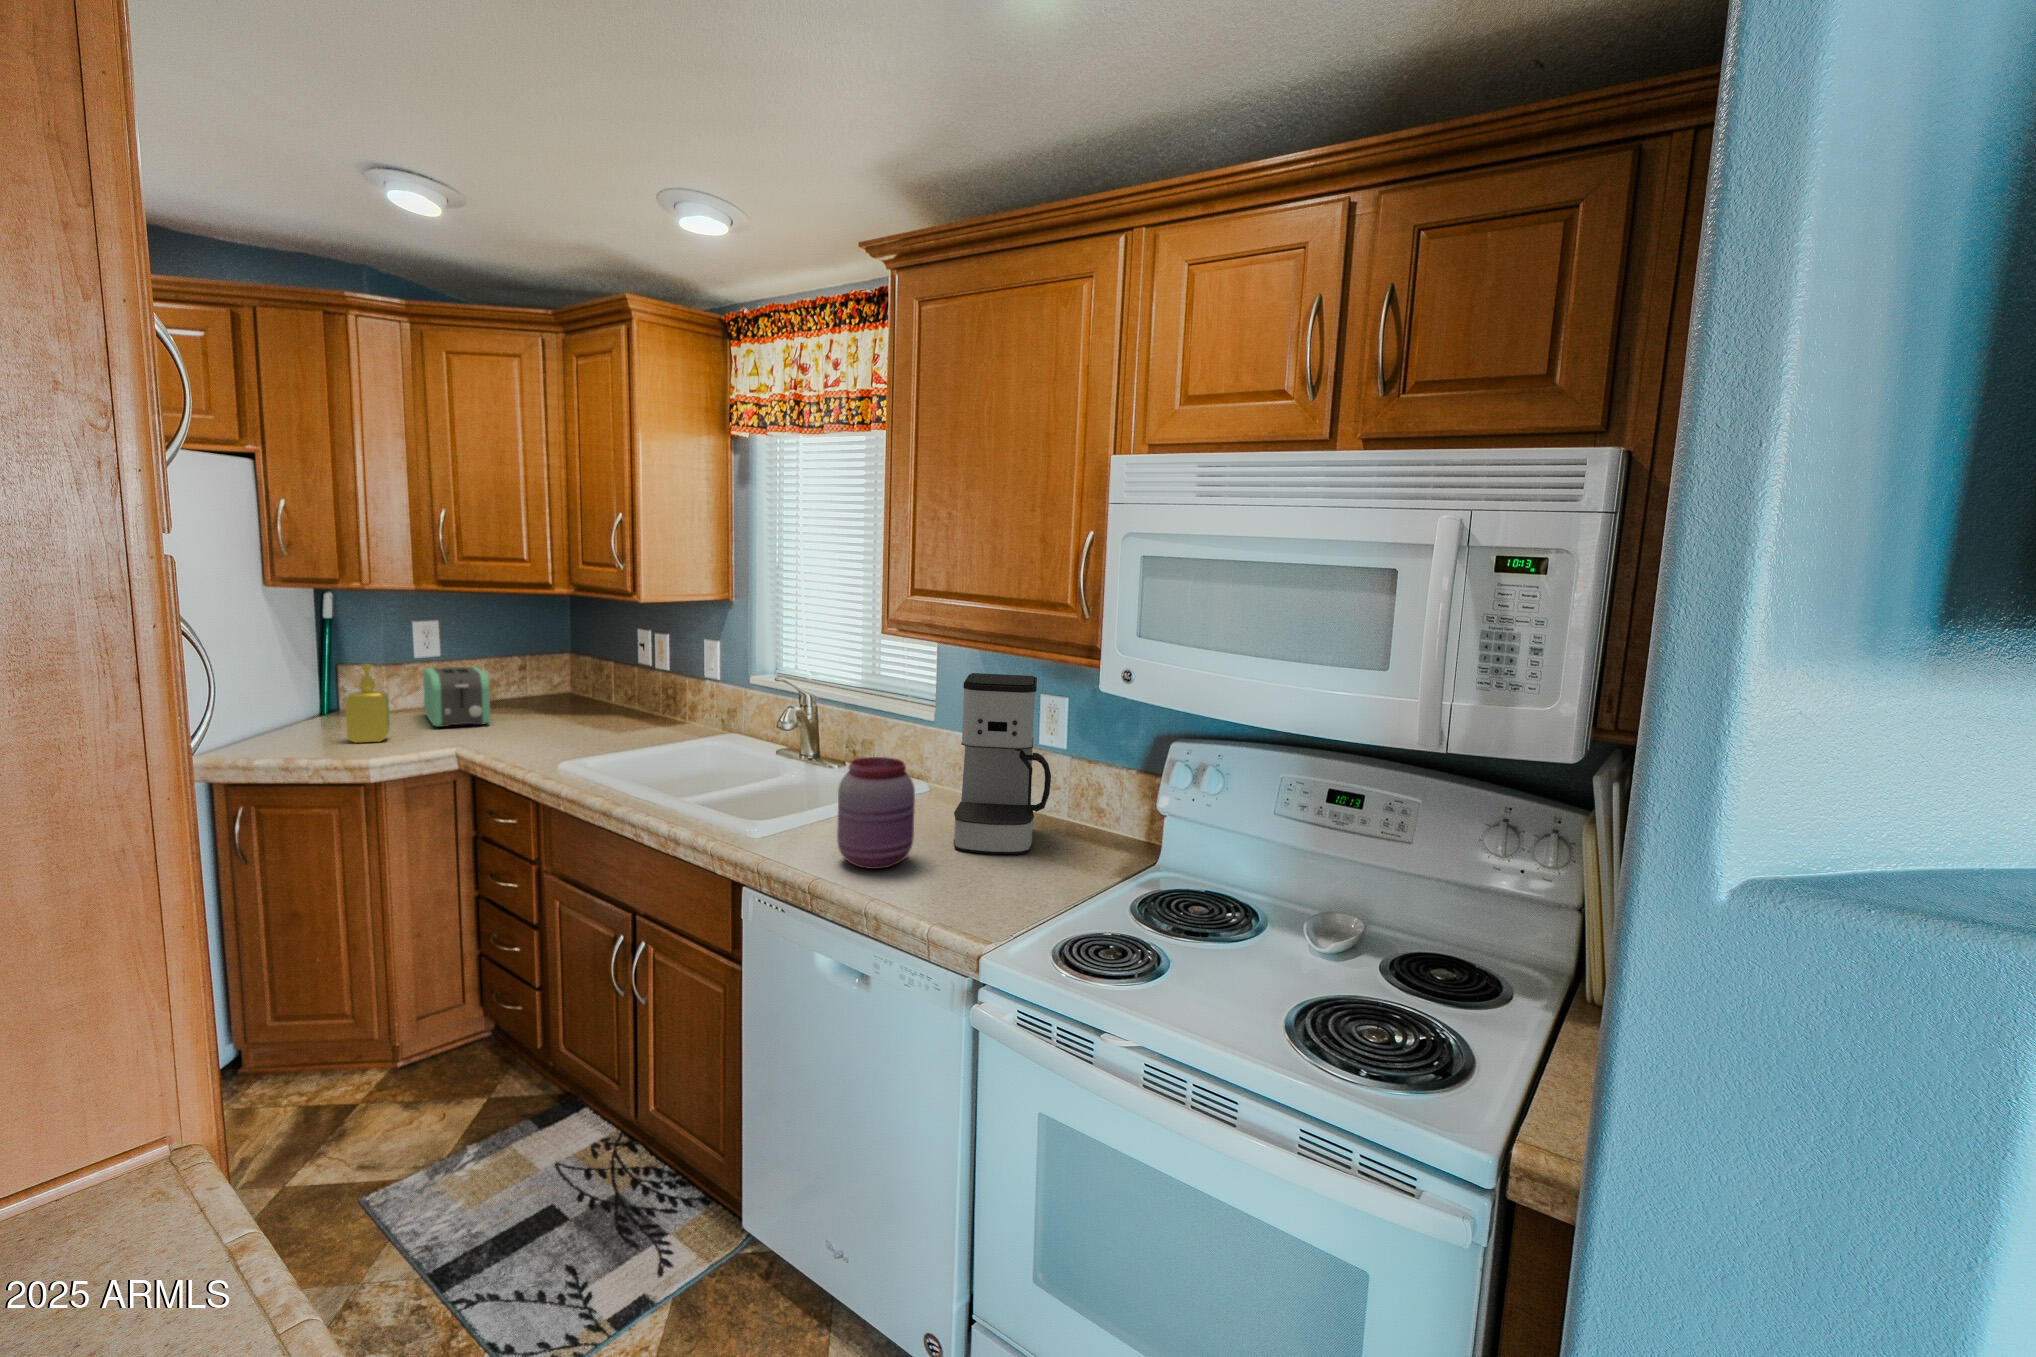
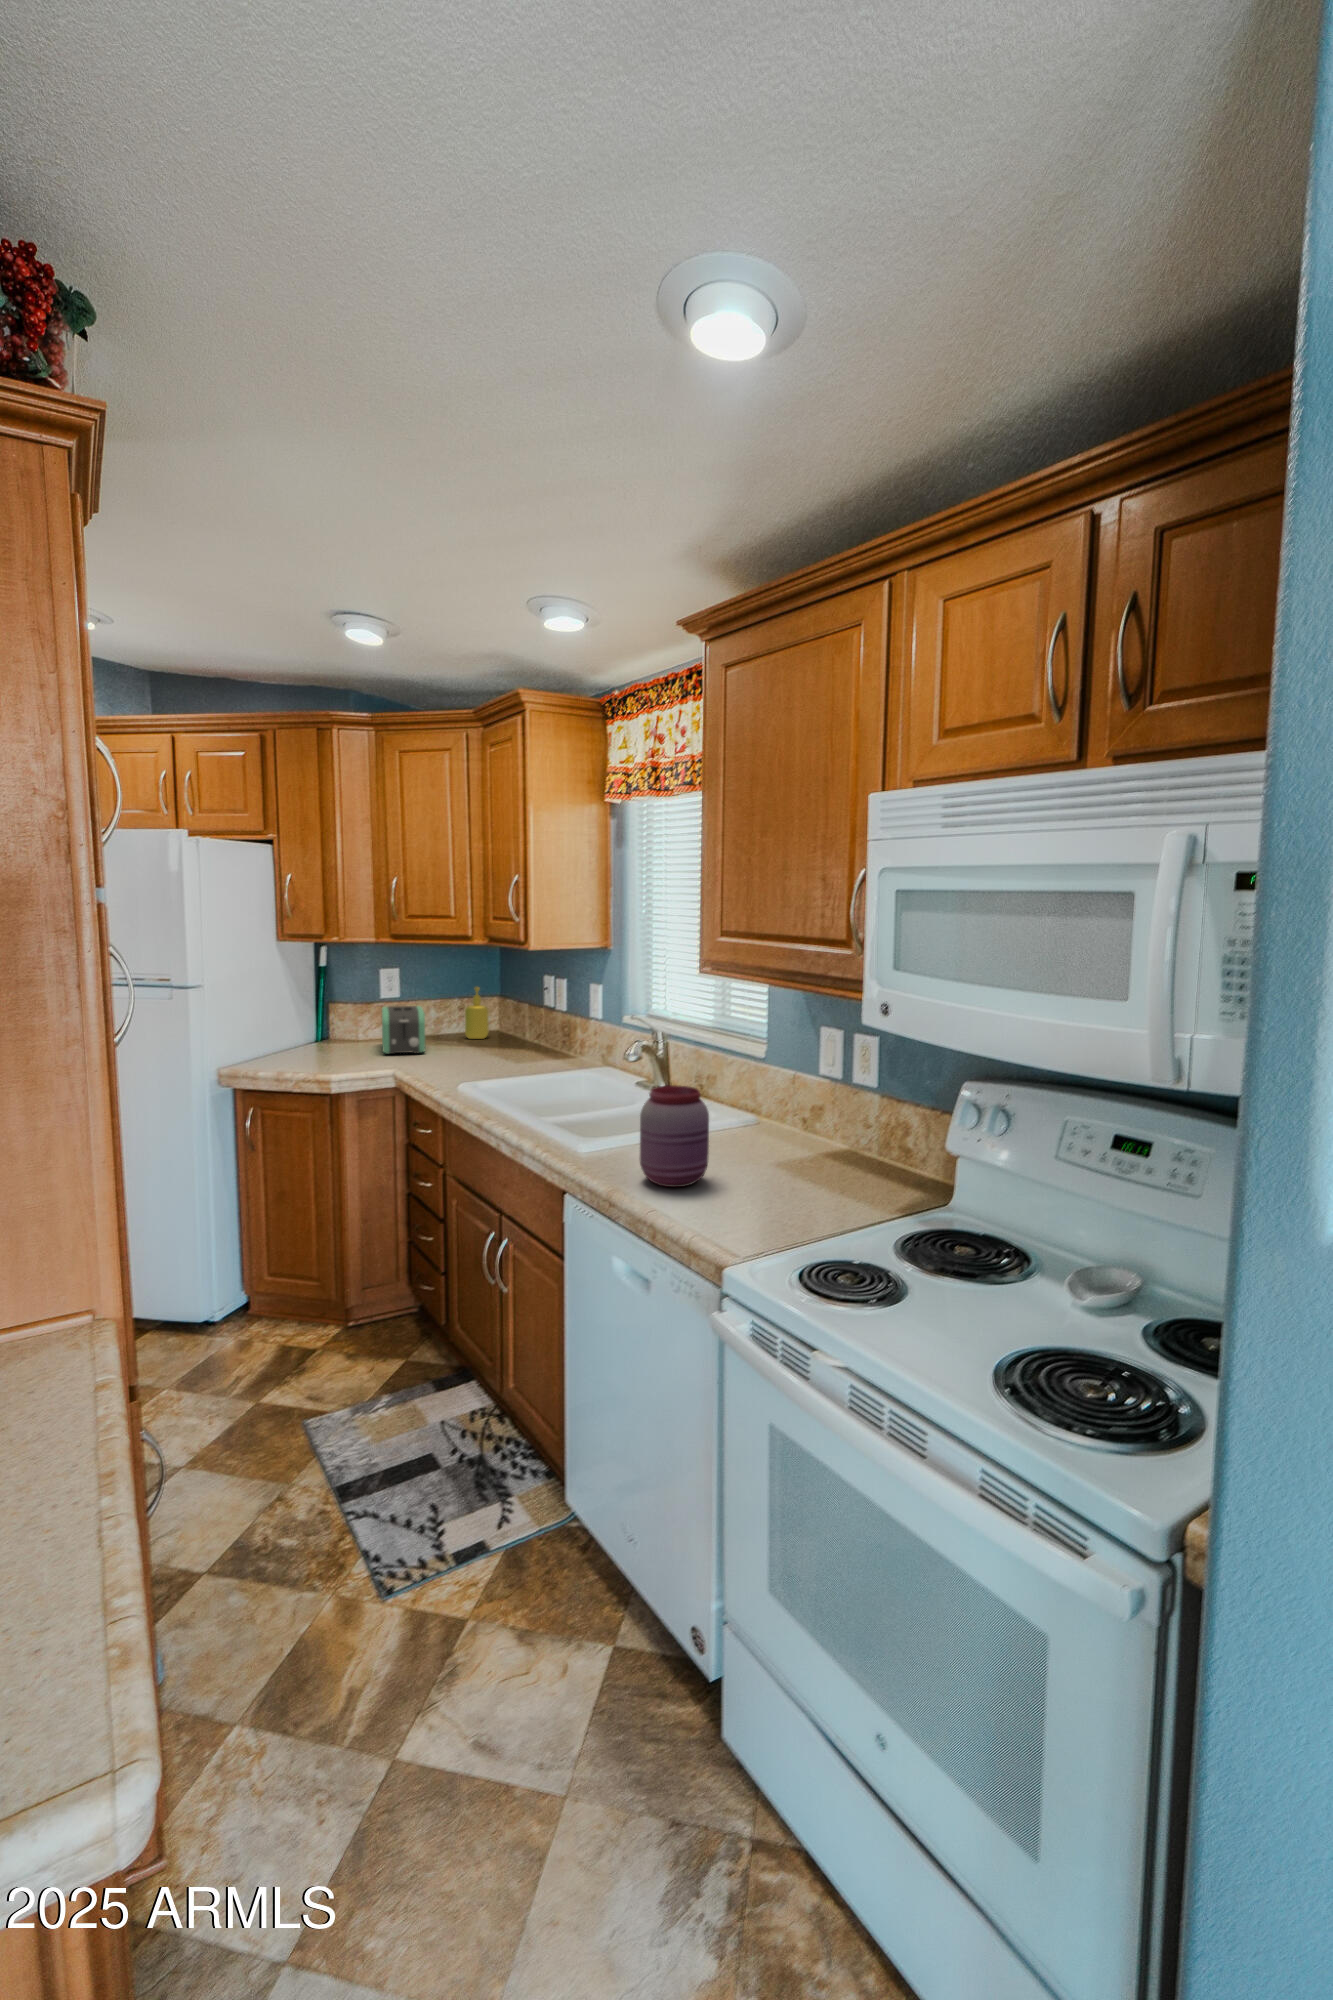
soap dispenser: present [345,664,390,743] -> present [465,987,489,1039]
coffee maker: present [954,673,1051,854] -> none [753,1011,850,1185]

